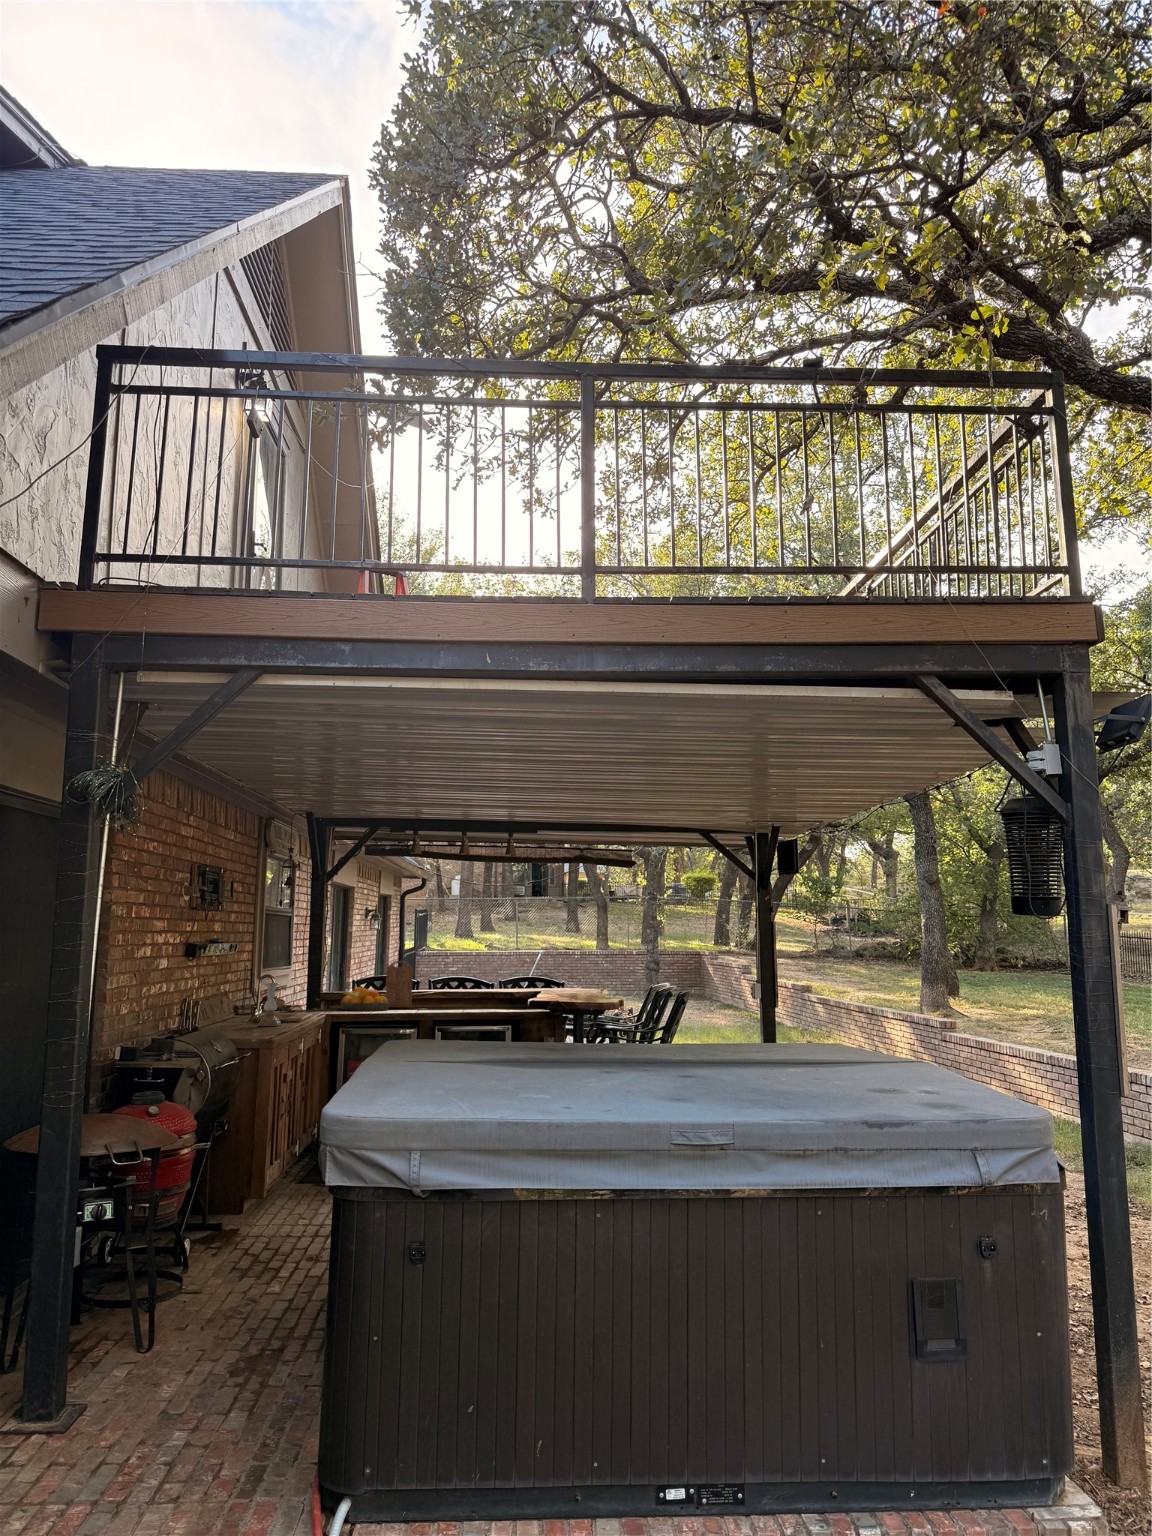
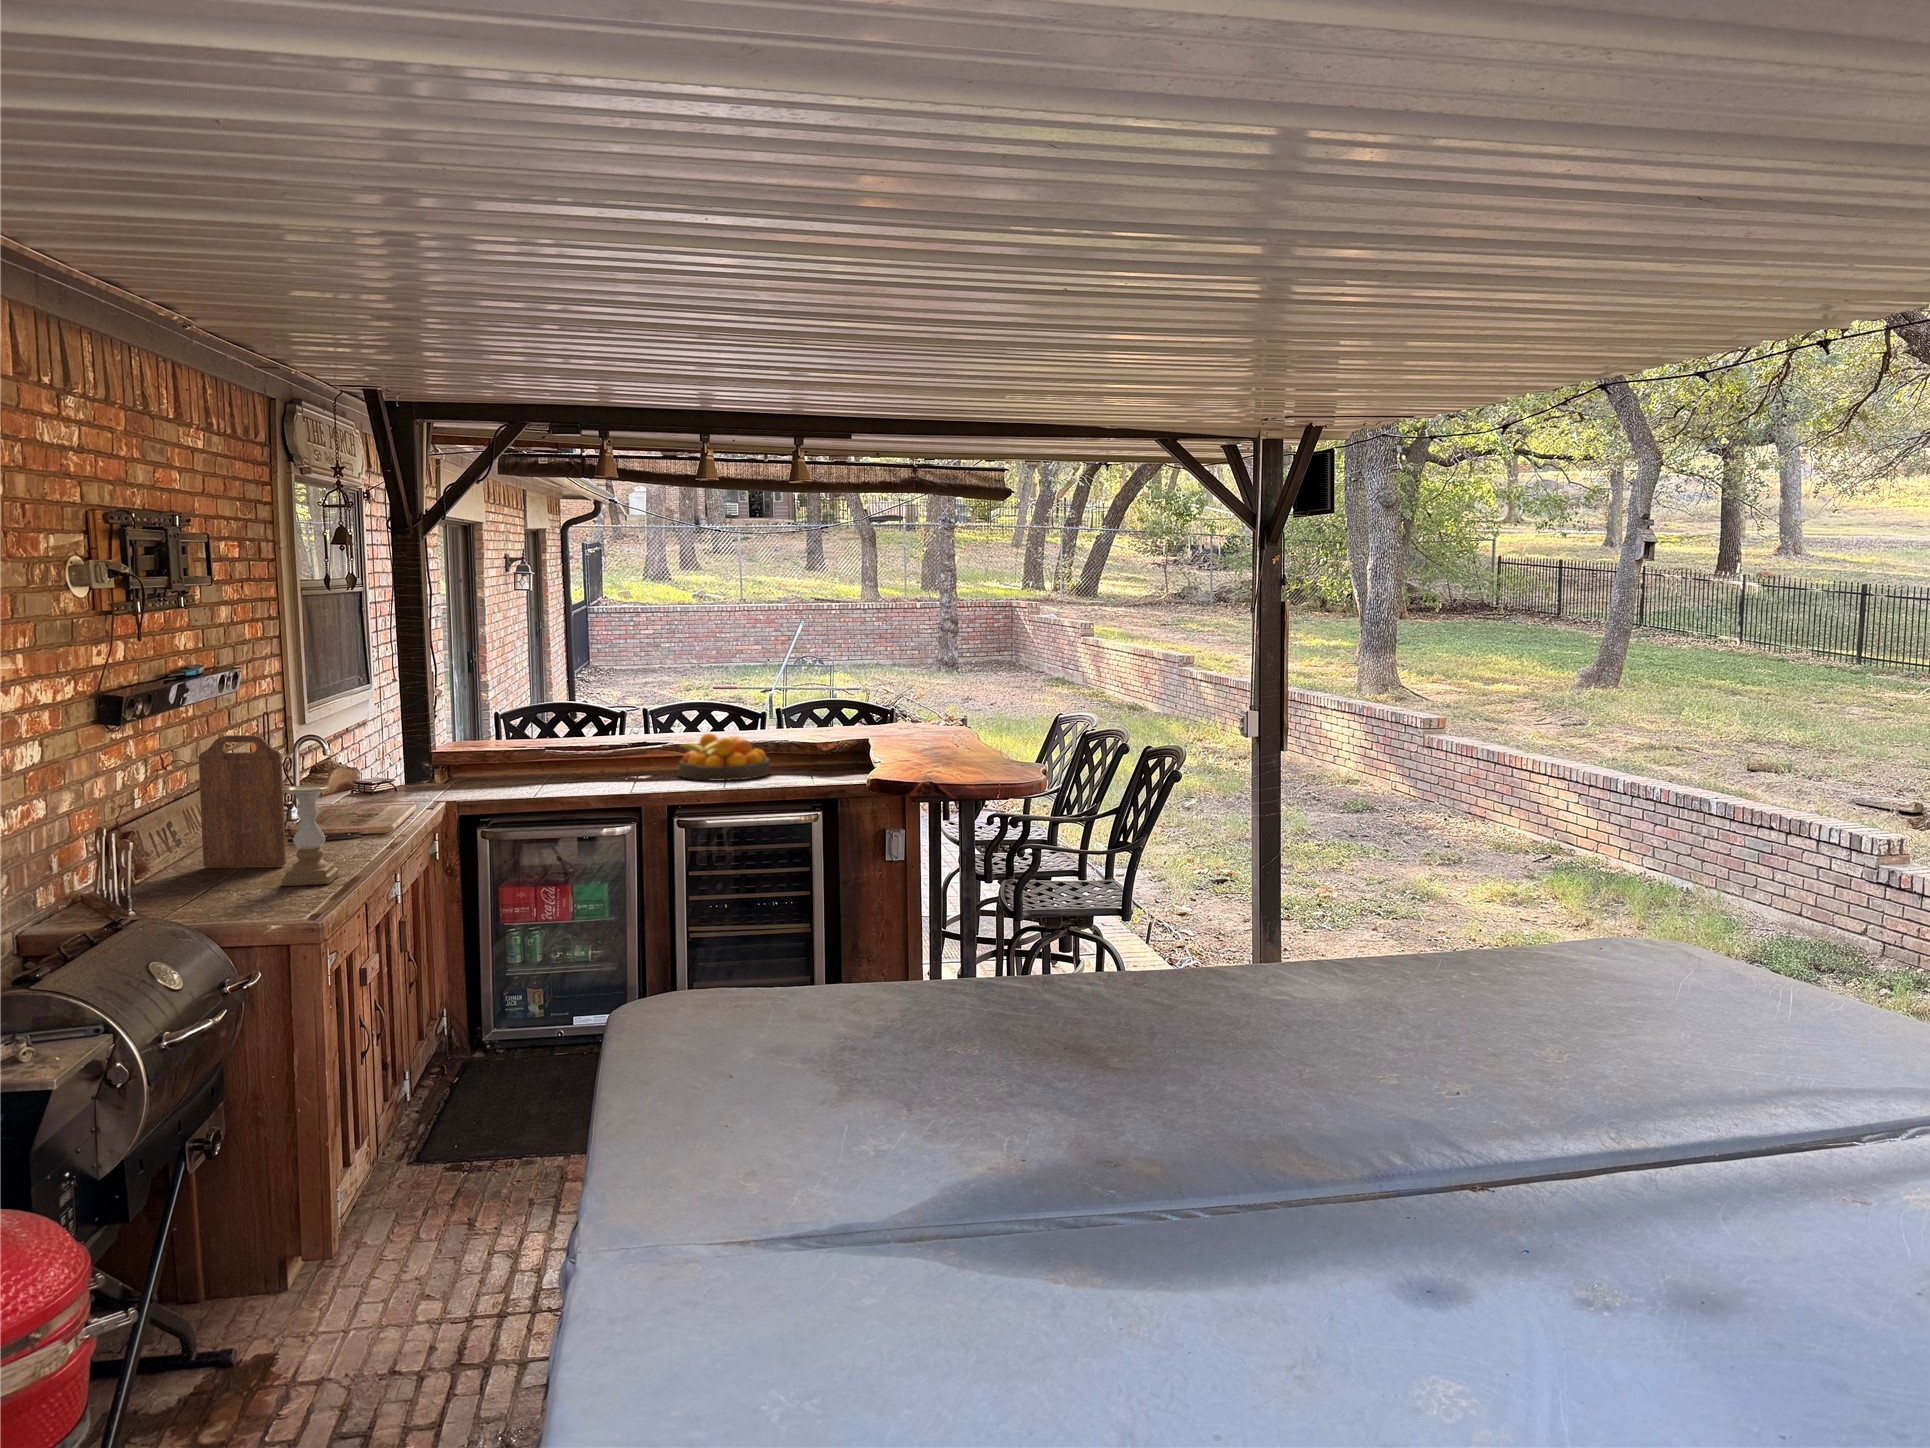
cutting board: present [385,961,413,1007] -> present [199,735,286,868]
fruit bowl: present [340,987,389,1011] -> present [679,734,770,781]

